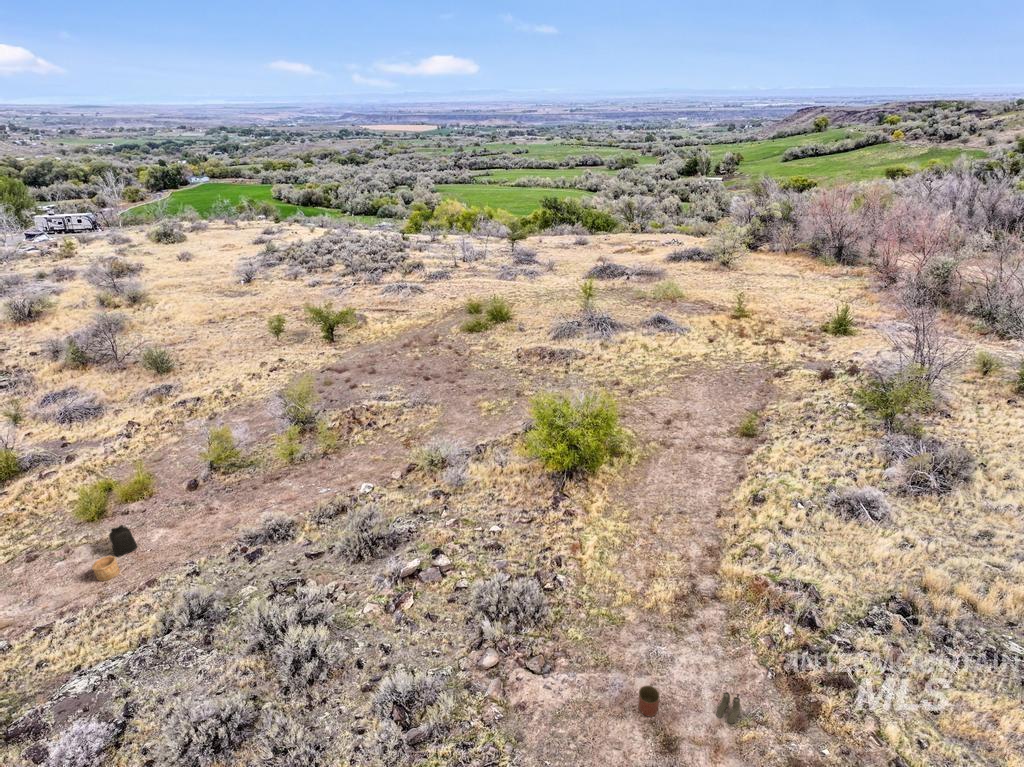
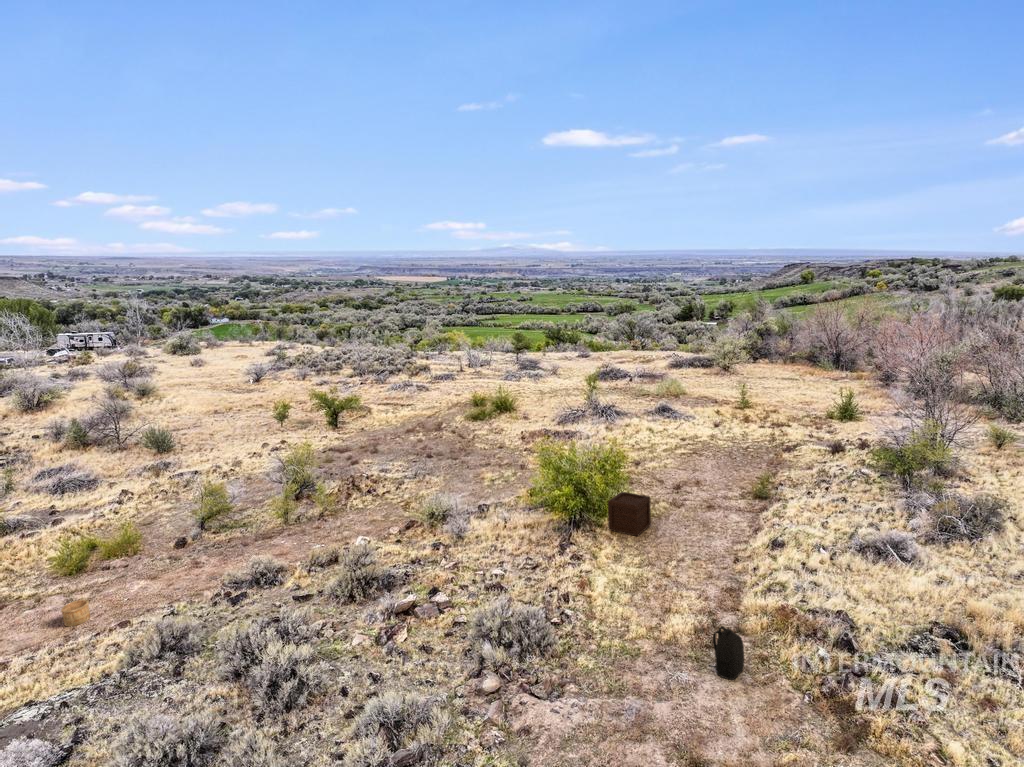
wooden crate: none [601,438,642,484] -> present [608,492,651,536]
backpack: present [109,525,137,557] -> present [709,626,744,680]
planter: present [639,686,660,717] -> none [661,704,685,741]
boots: present [717,692,741,724] -> none [752,710,779,746]

